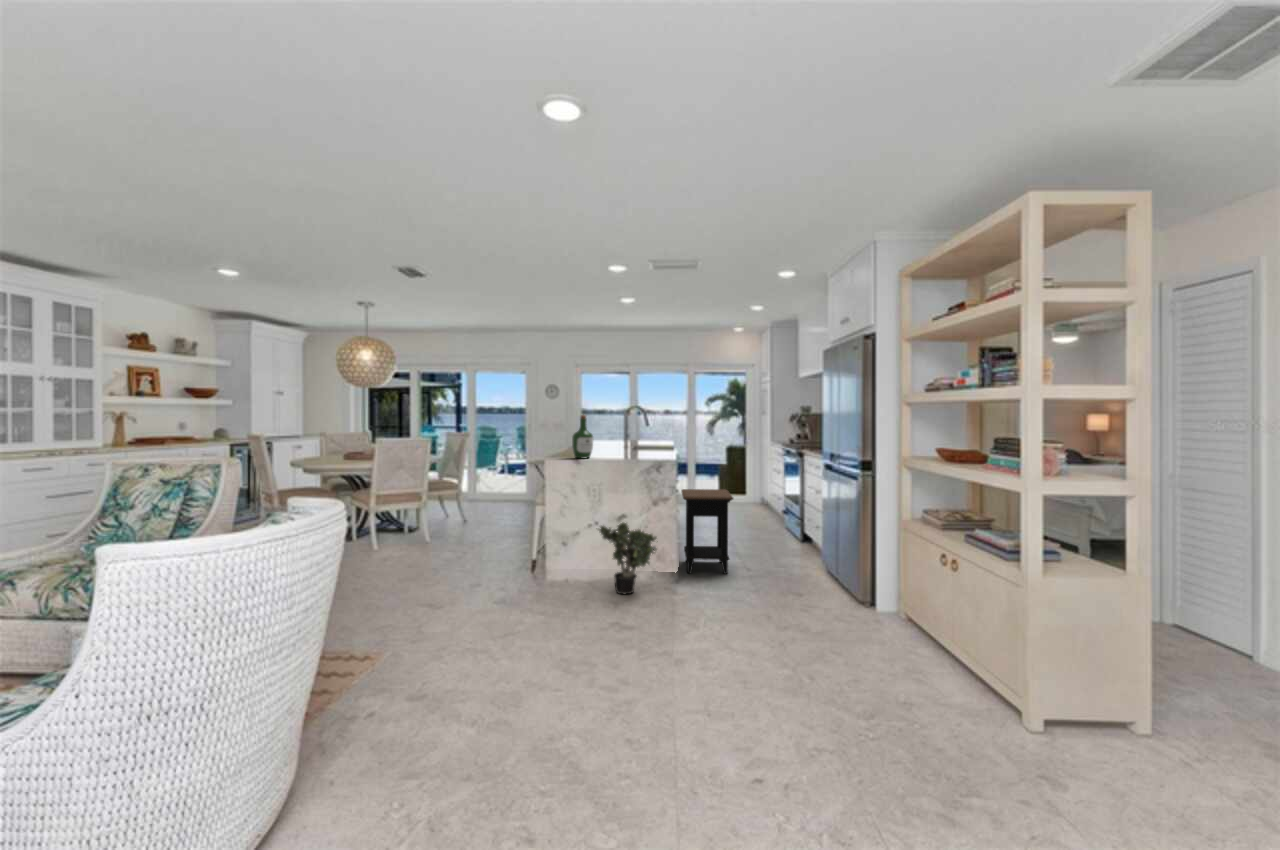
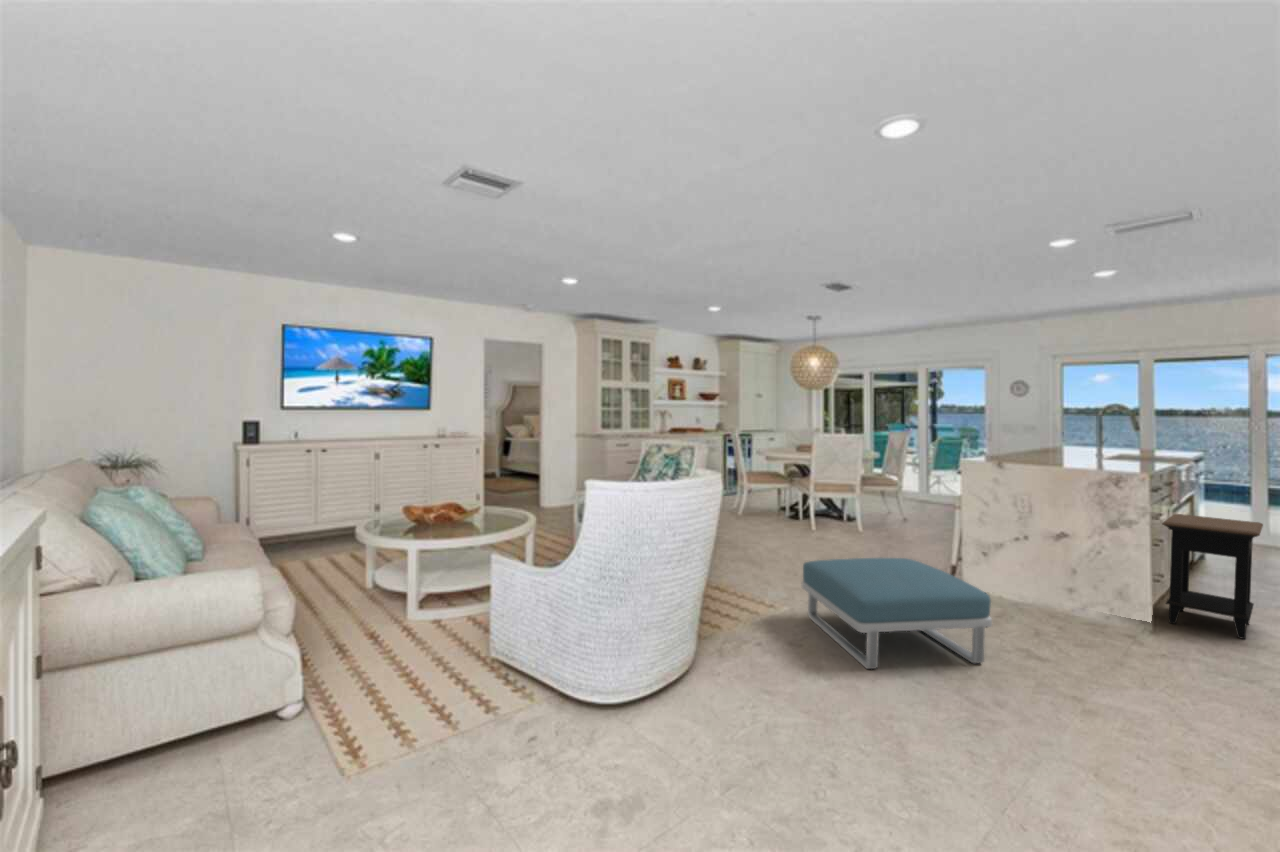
wine bottle: present [572,415,593,458] -> none [997,414,1026,463]
potted plant: present [599,523,657,594] -> none [1017,537,1104,624]
footstool: none [416,564,608,694] -> present [802,558,992,669]

